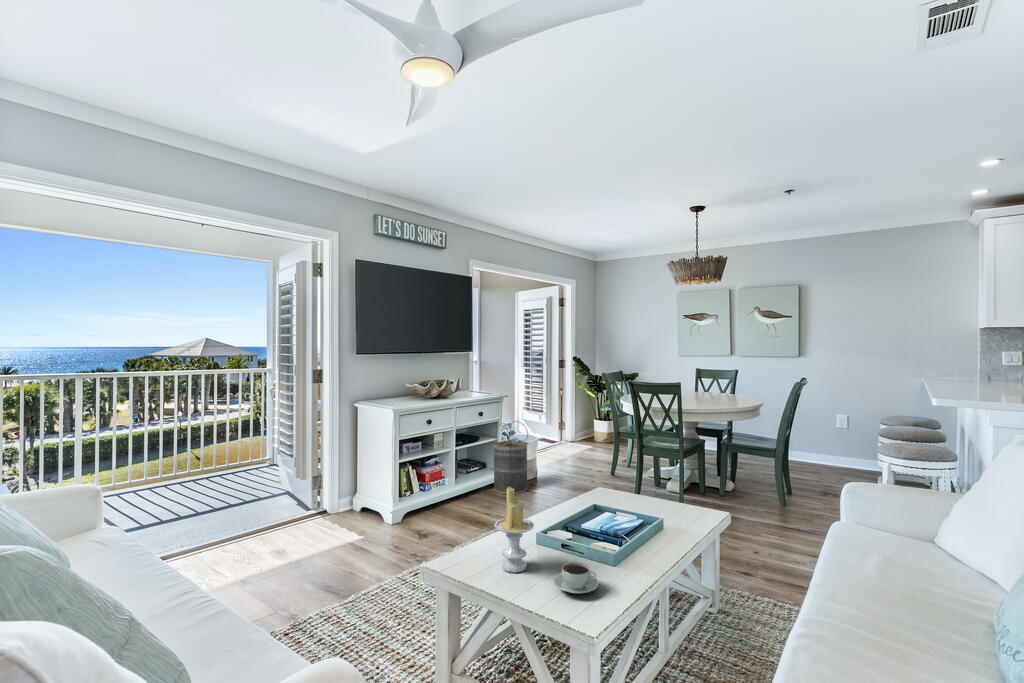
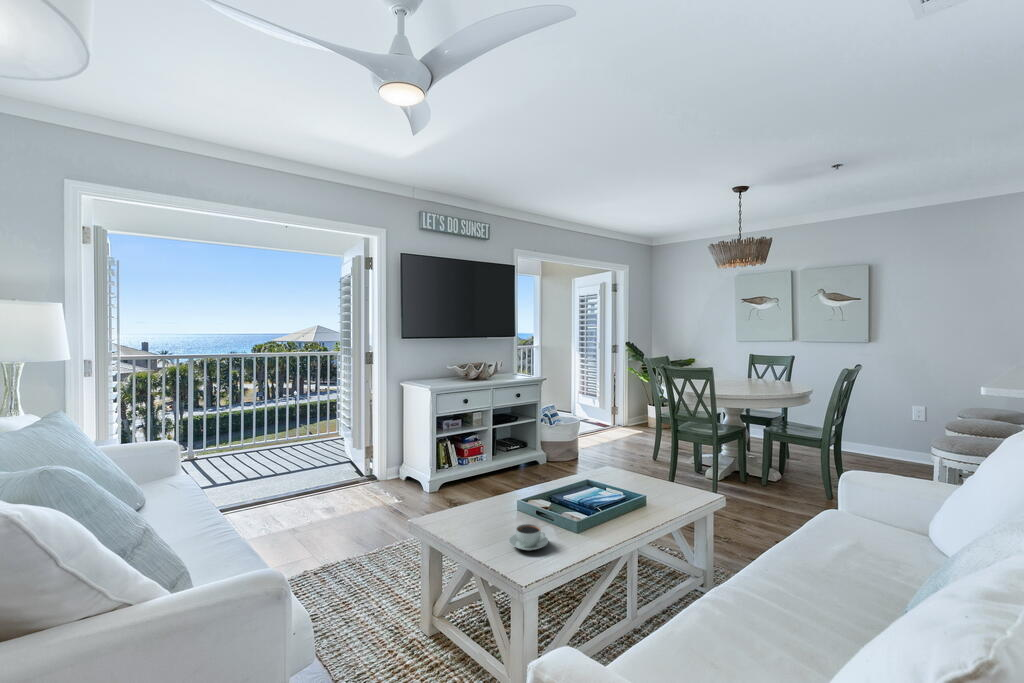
basket: present [493,421,528,494] -> none [530,403,565,473]
candle: present [494,487,534,572] -> none [467,456,502,530]

